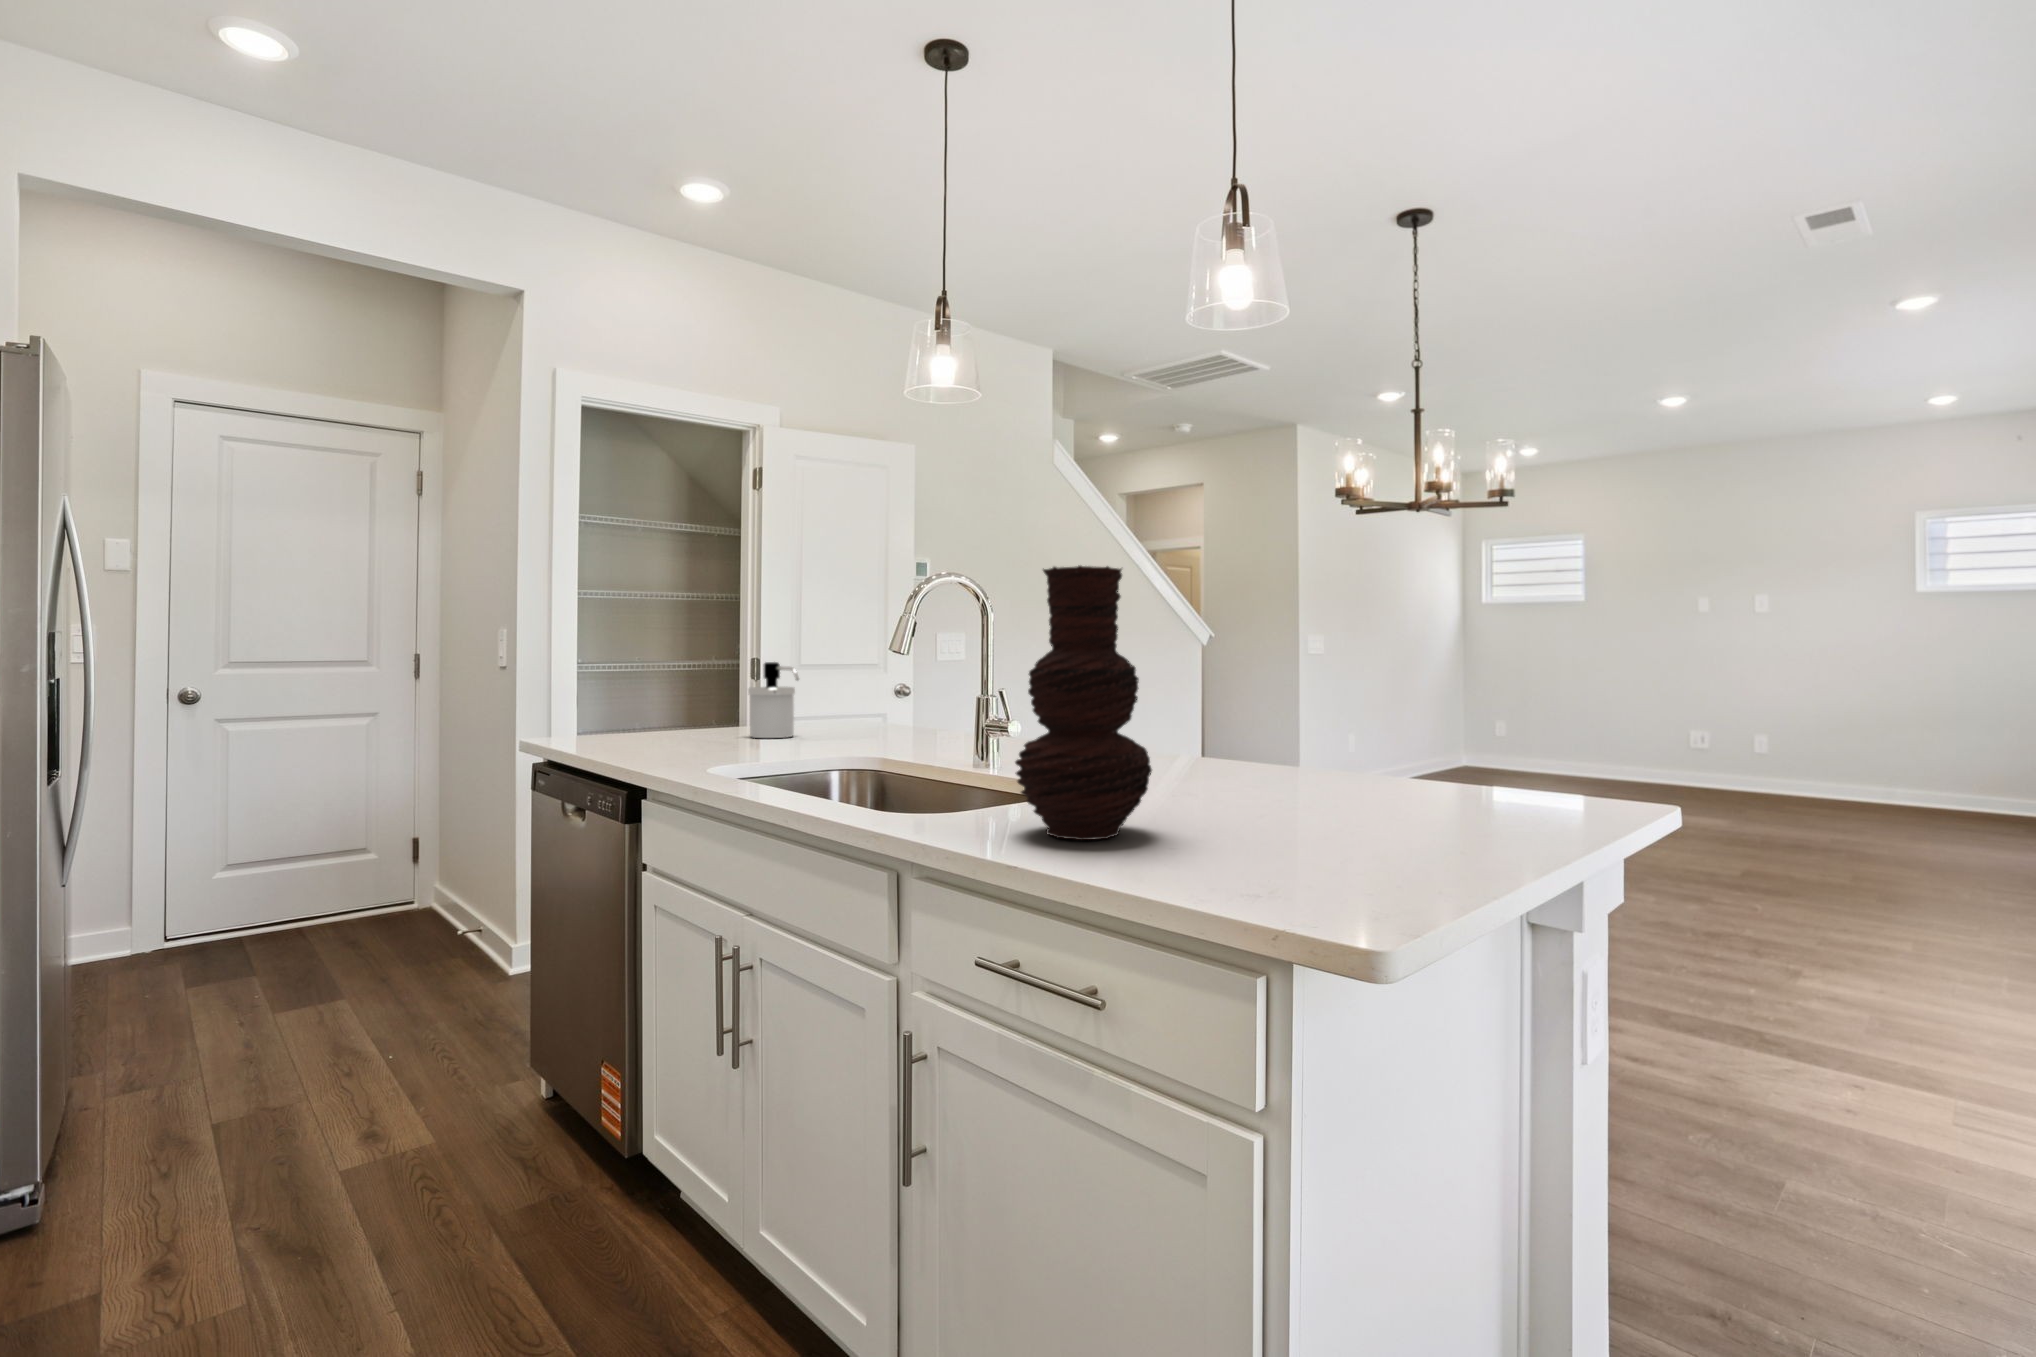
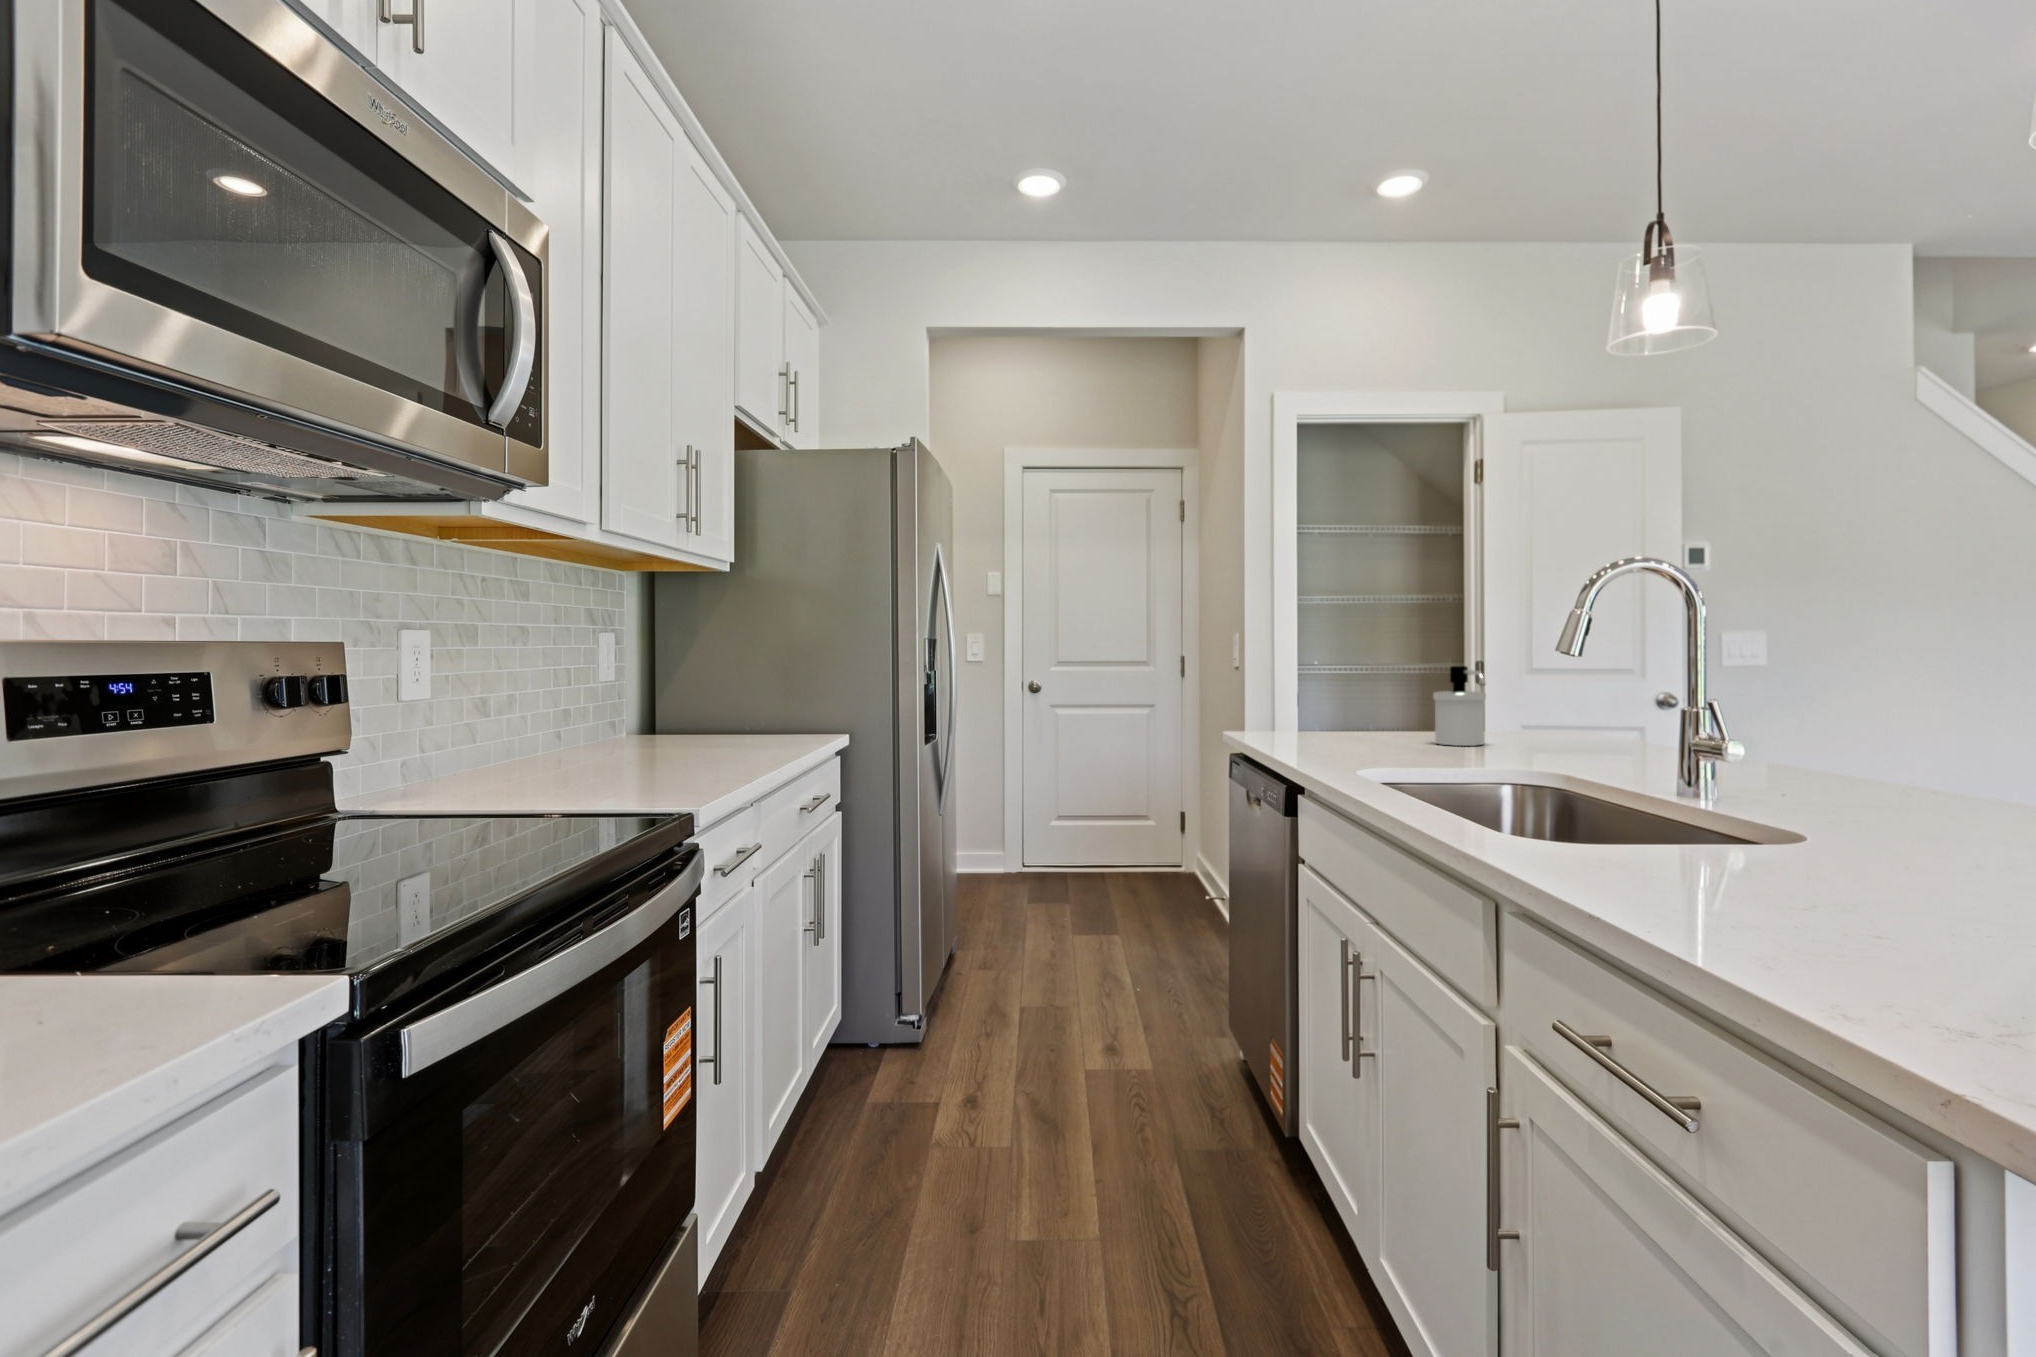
vase: present [1015,566,1152,840] -> none [1632,550,1851,908]

